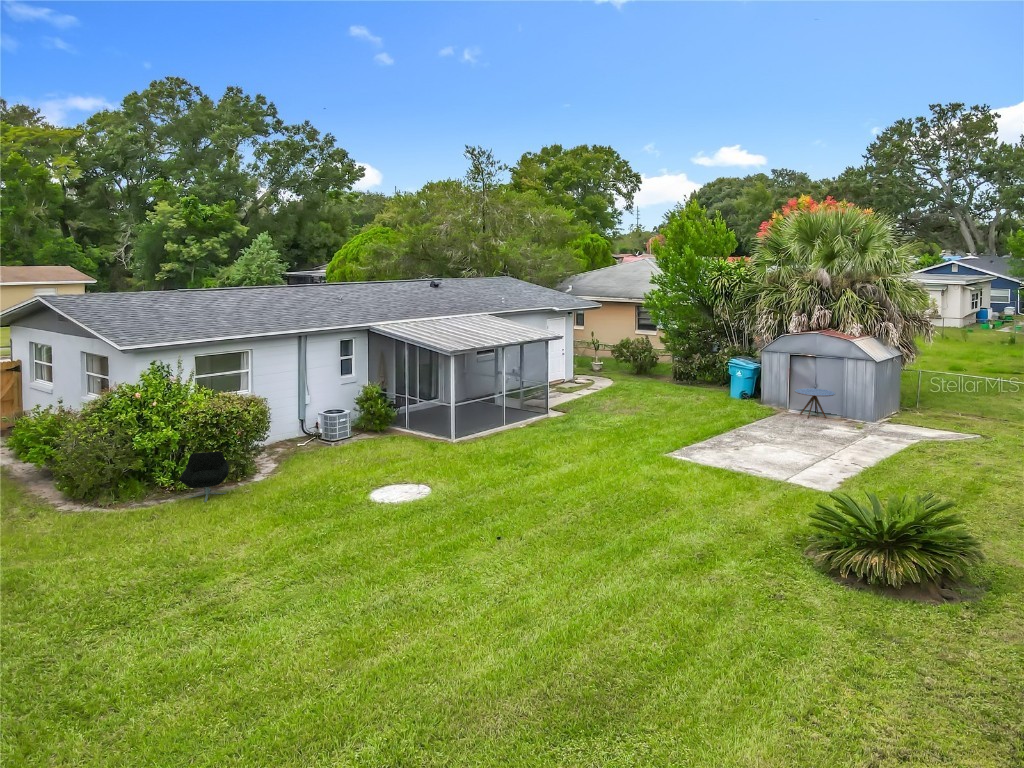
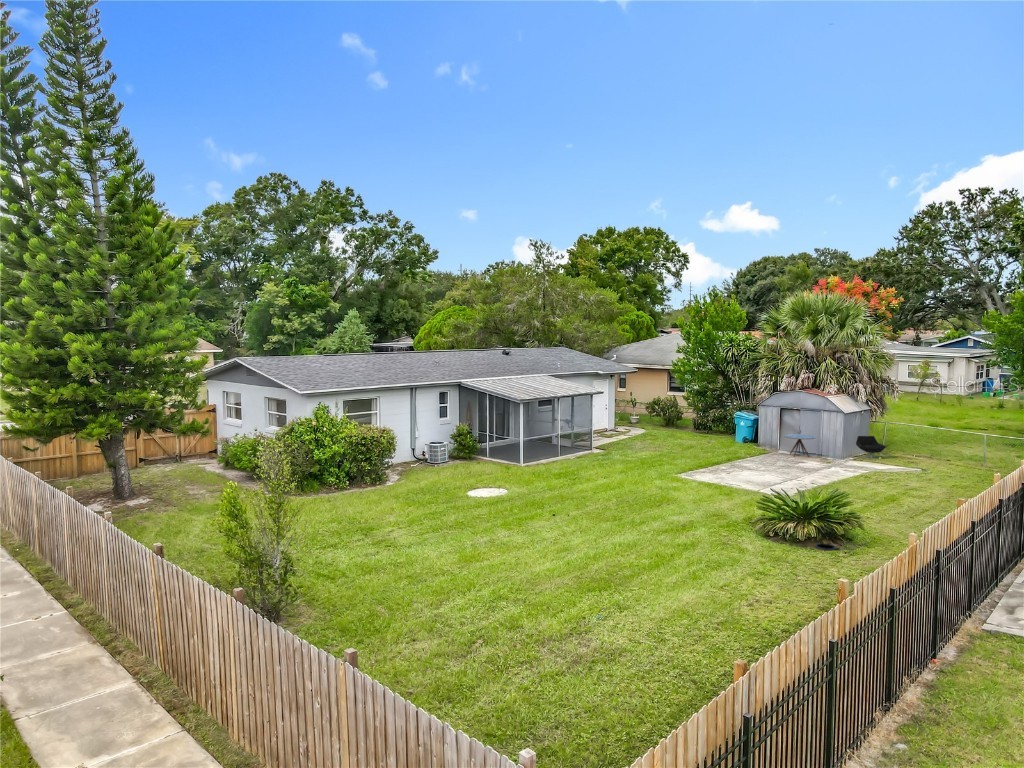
lounge chair: present [179,451,229,502] -> present [856,436,886,460]
potted tree: none [955,570,1000,631] -> present [816,519,836,550]

